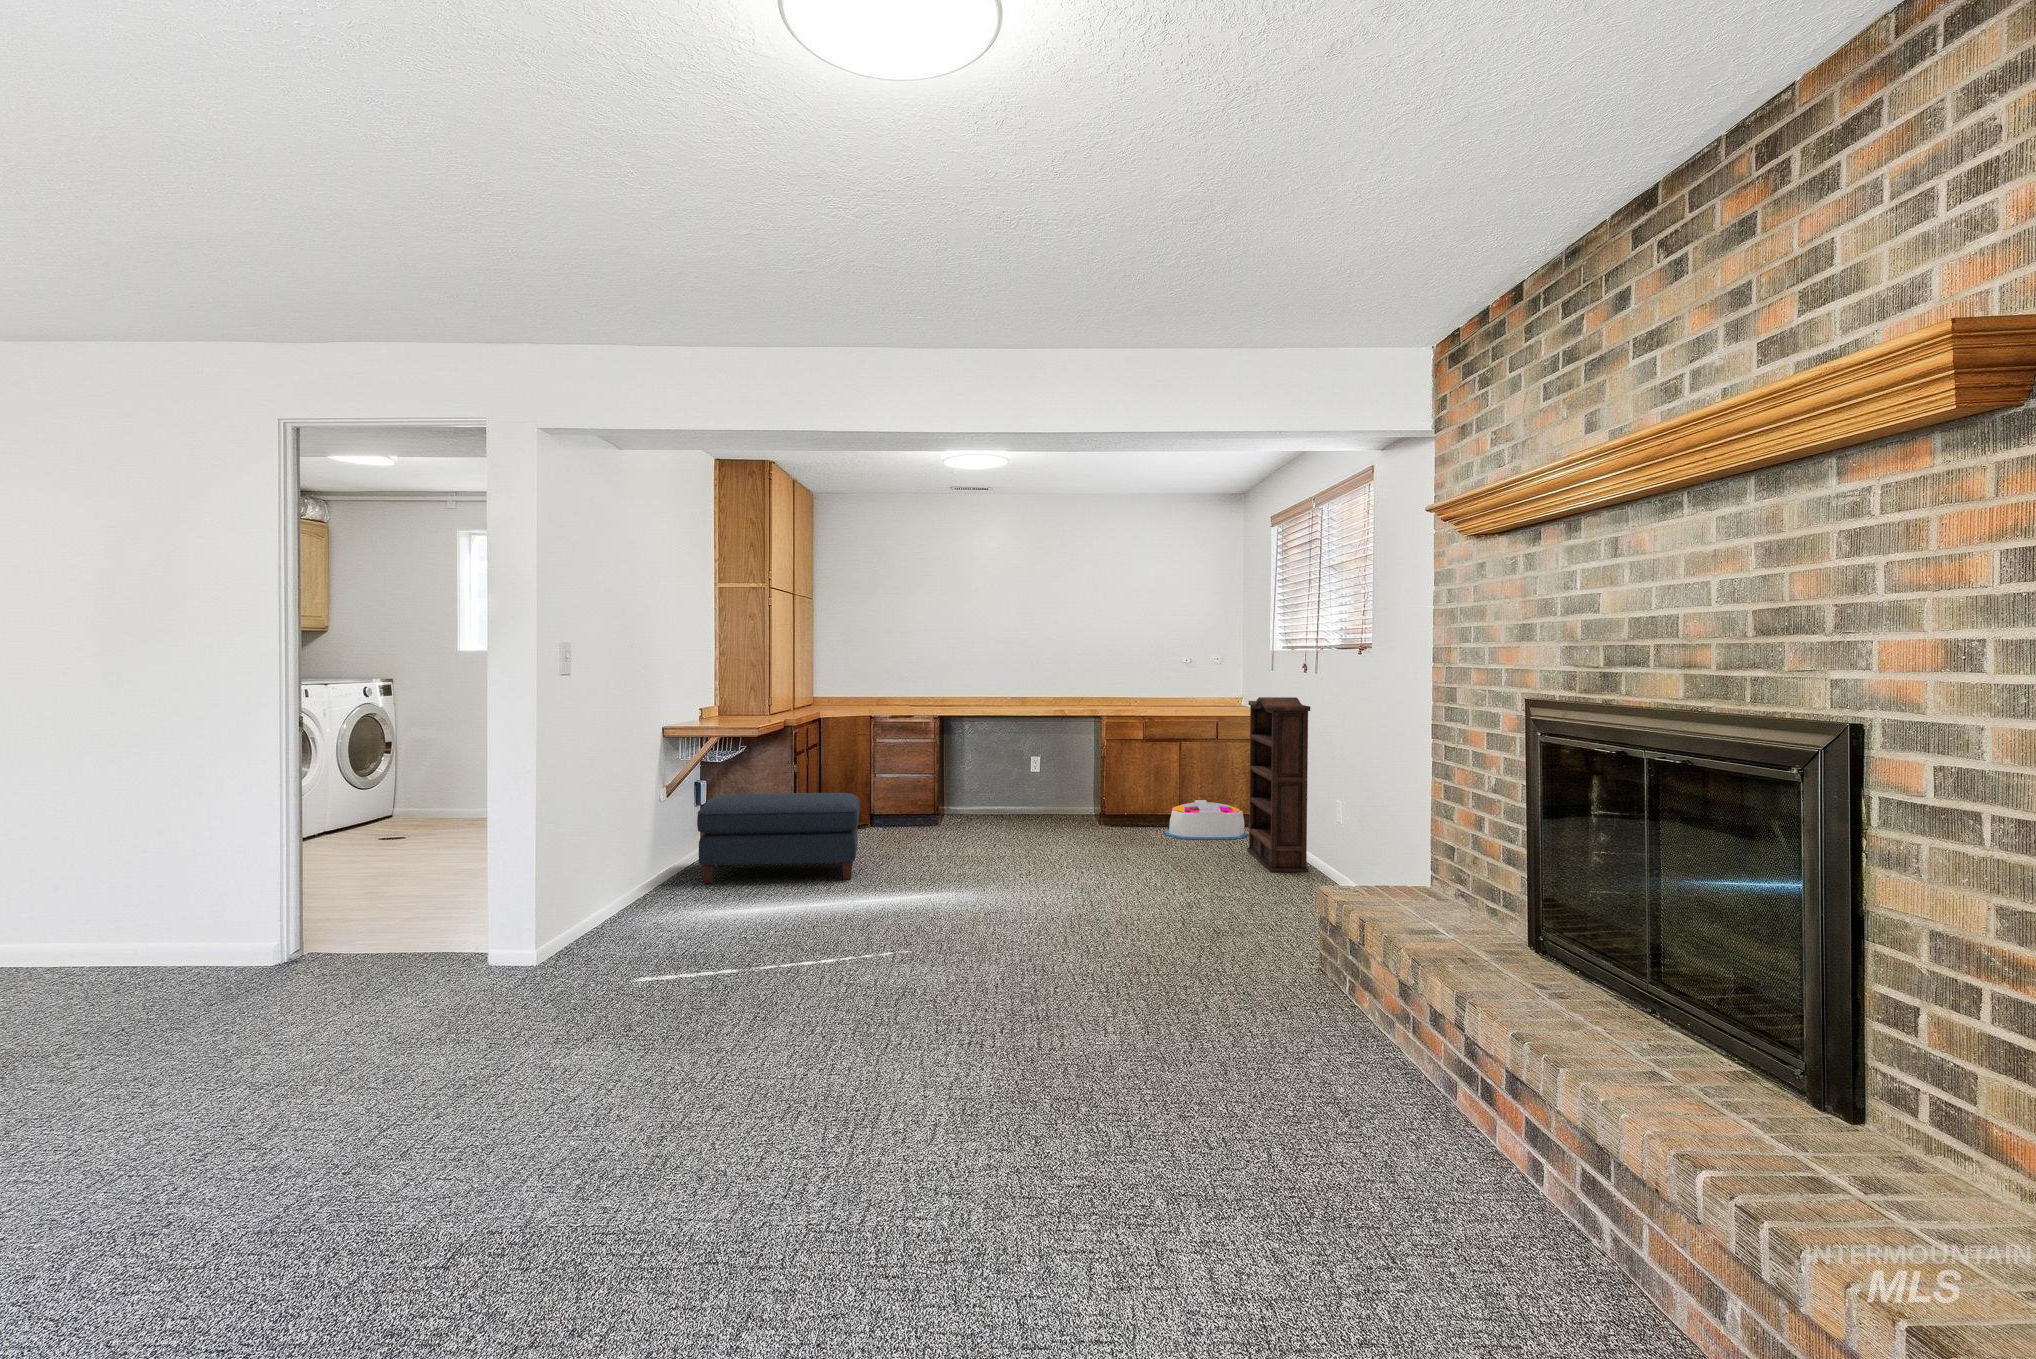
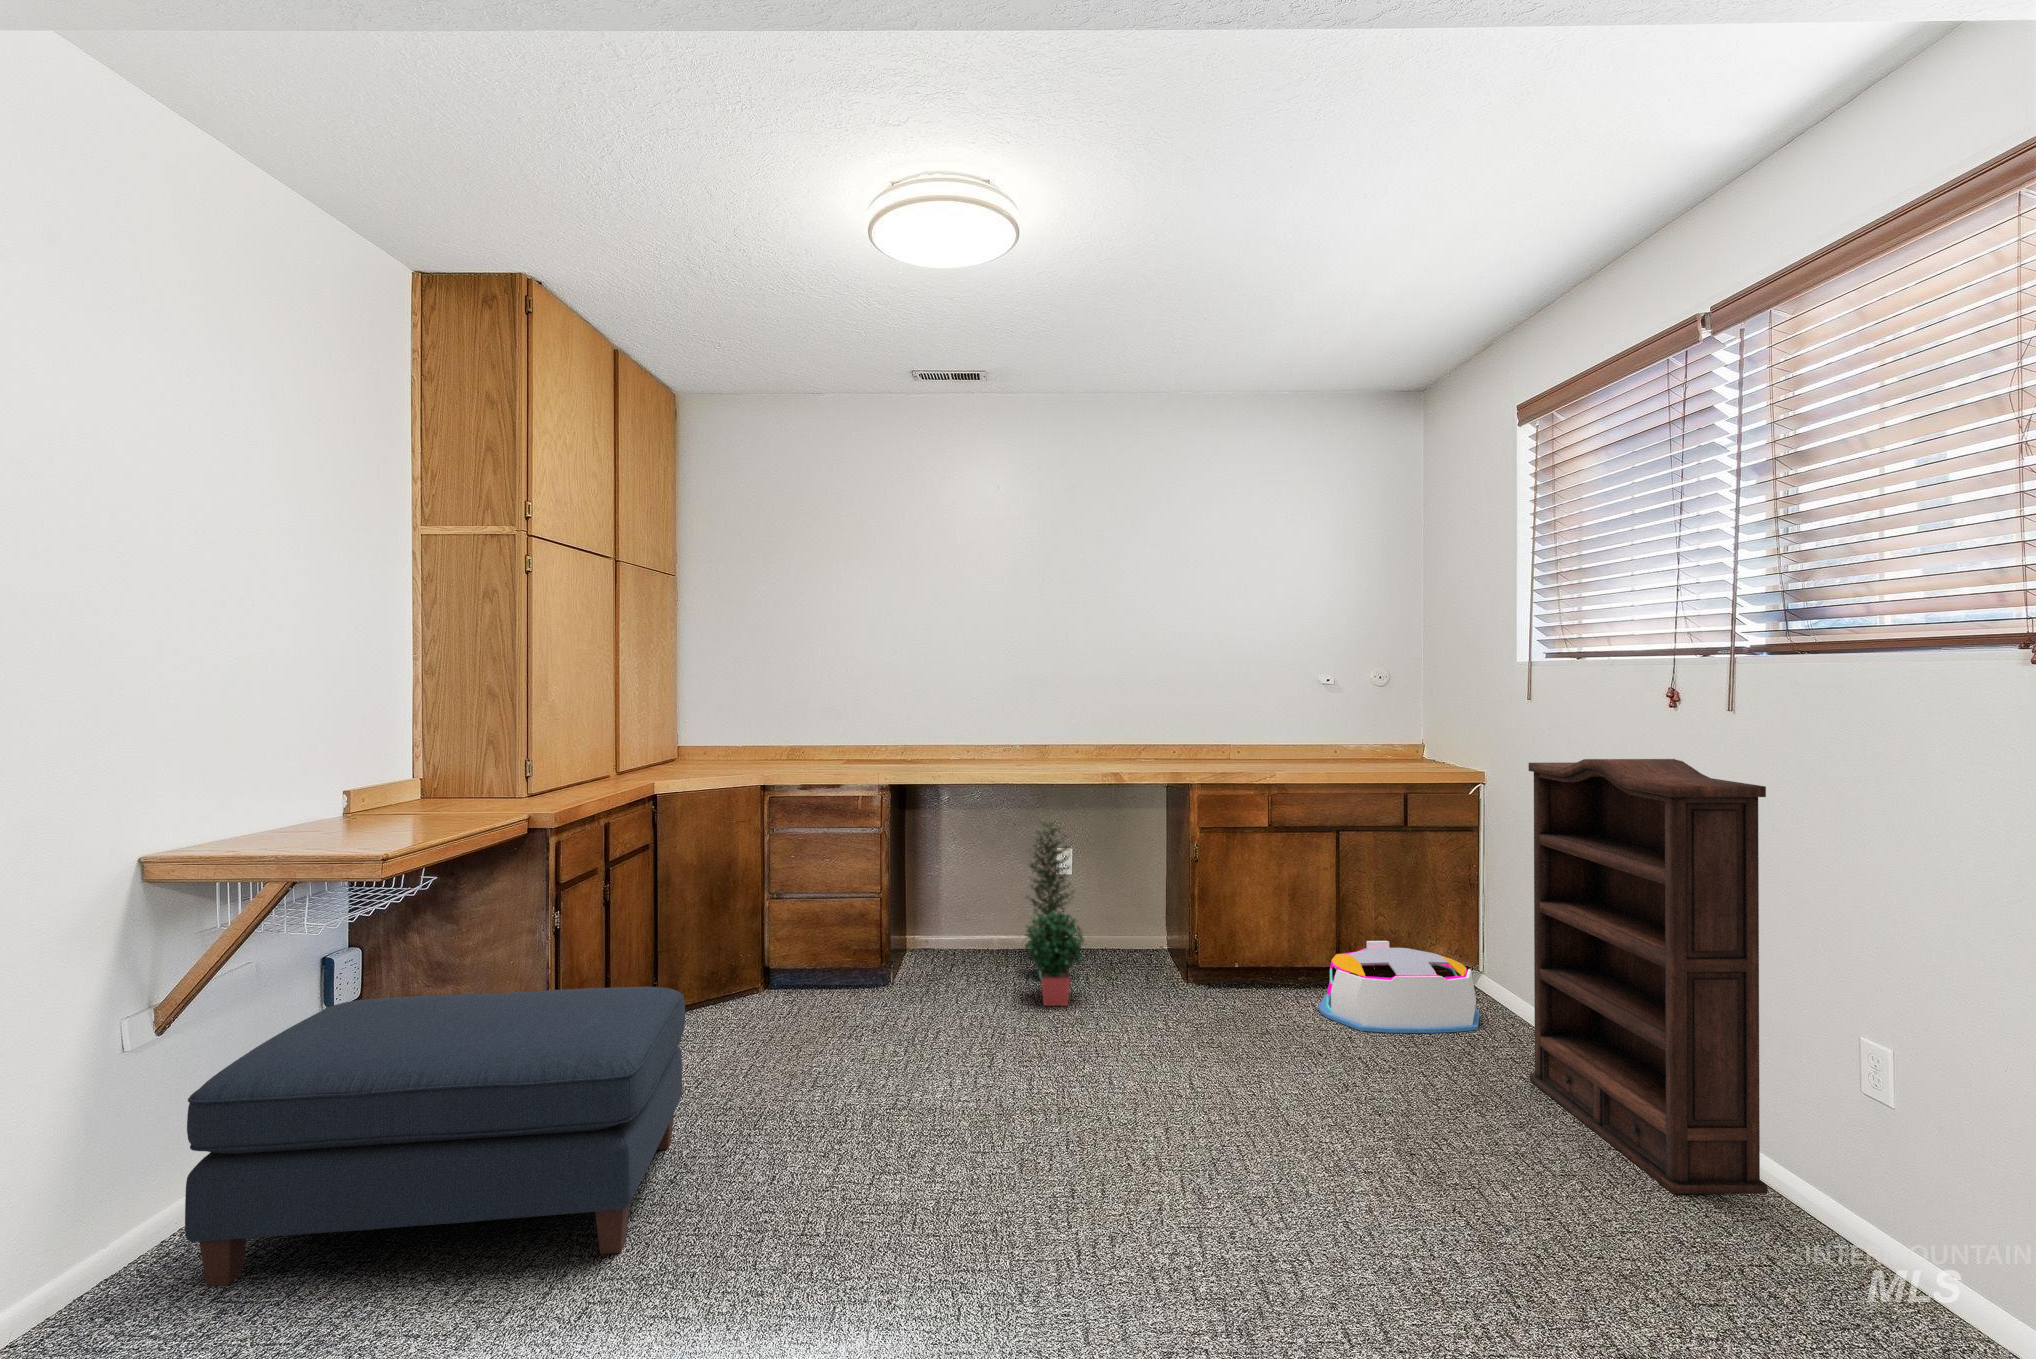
potted plant: none [1010,738,1046,832] -> present [1025,823,1084,1006]

